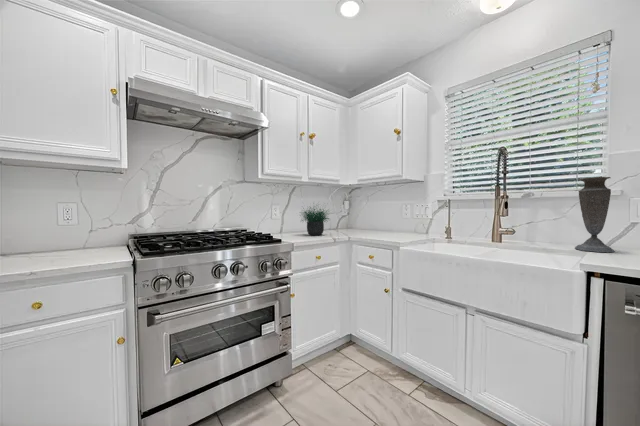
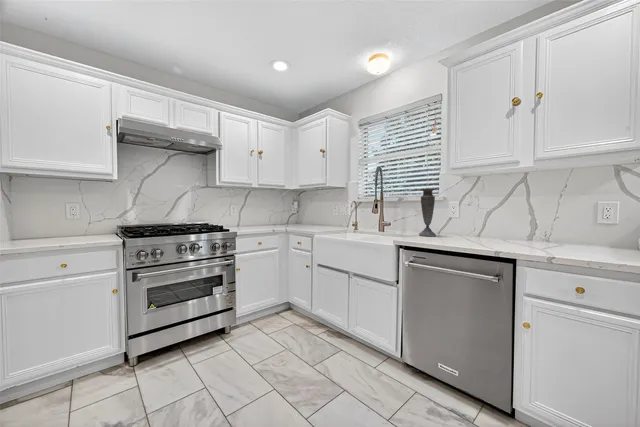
potted plant: present [302,207,329,235] -> none [247,198,280,228]

